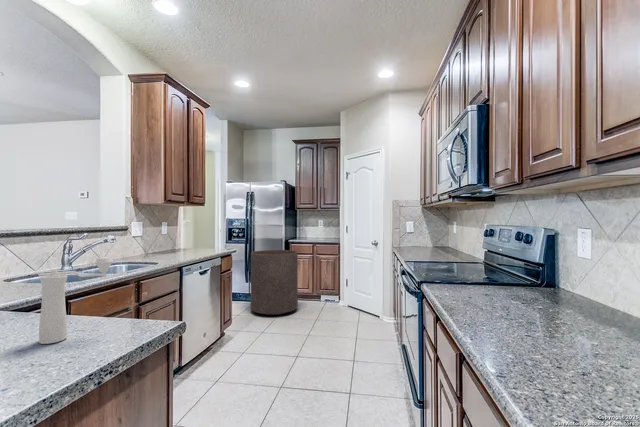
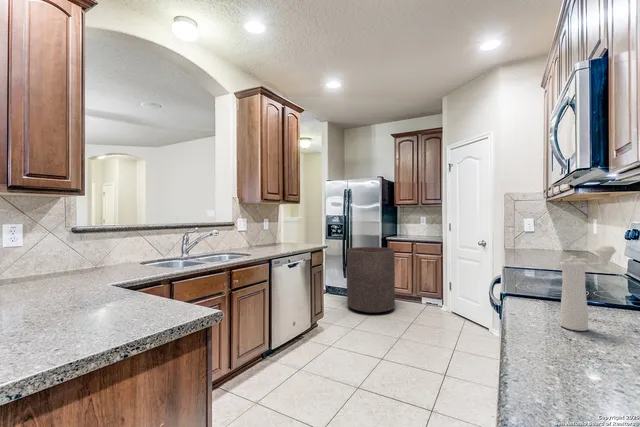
pepper mill: present [38,257,113,344] -> present [560,245,616,331]

